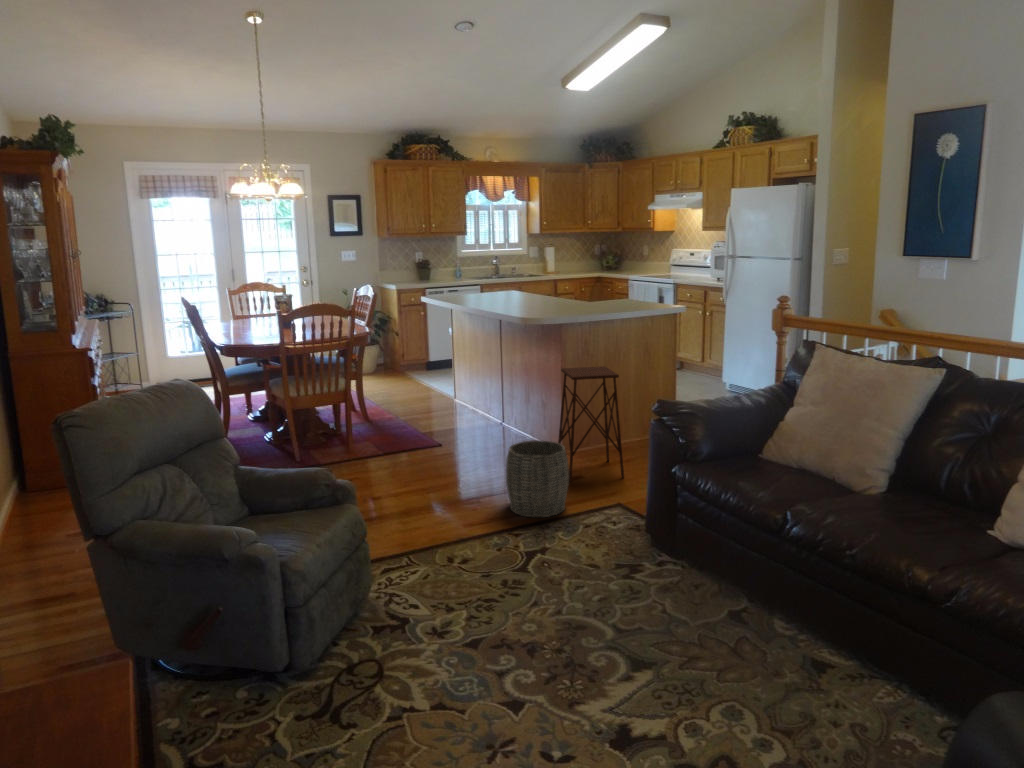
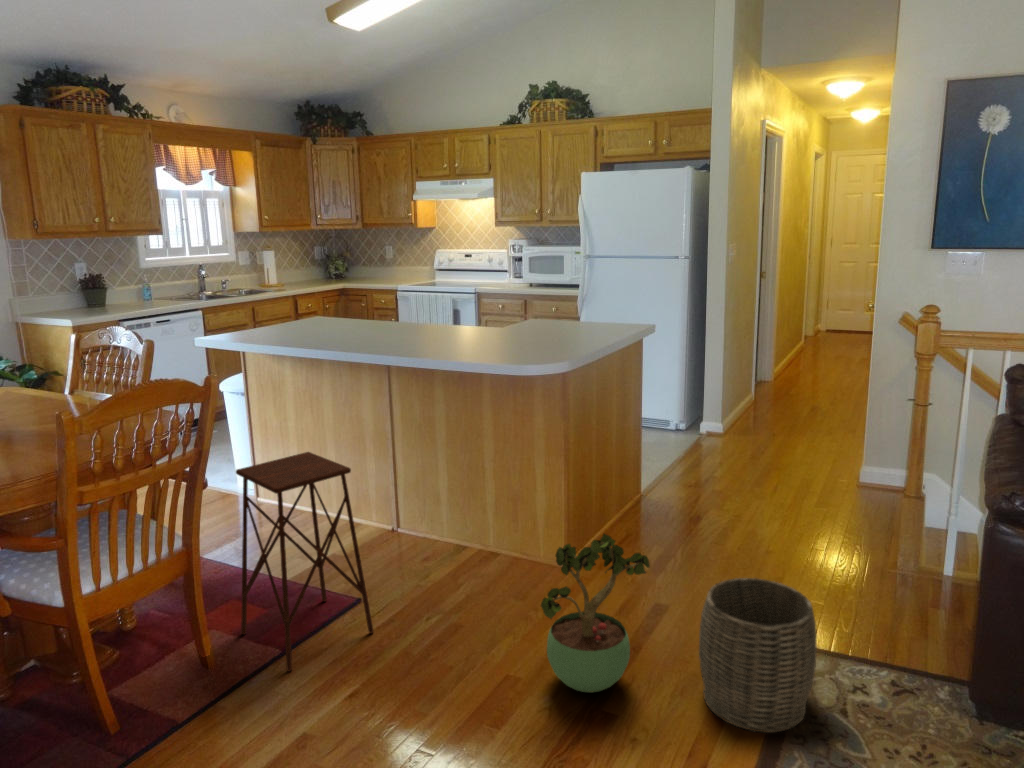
side table: present [558,366,624,482] -> present [236,452,374,671]
potted plant: none [446,400,500,487] -> present [541,534,650,693]

